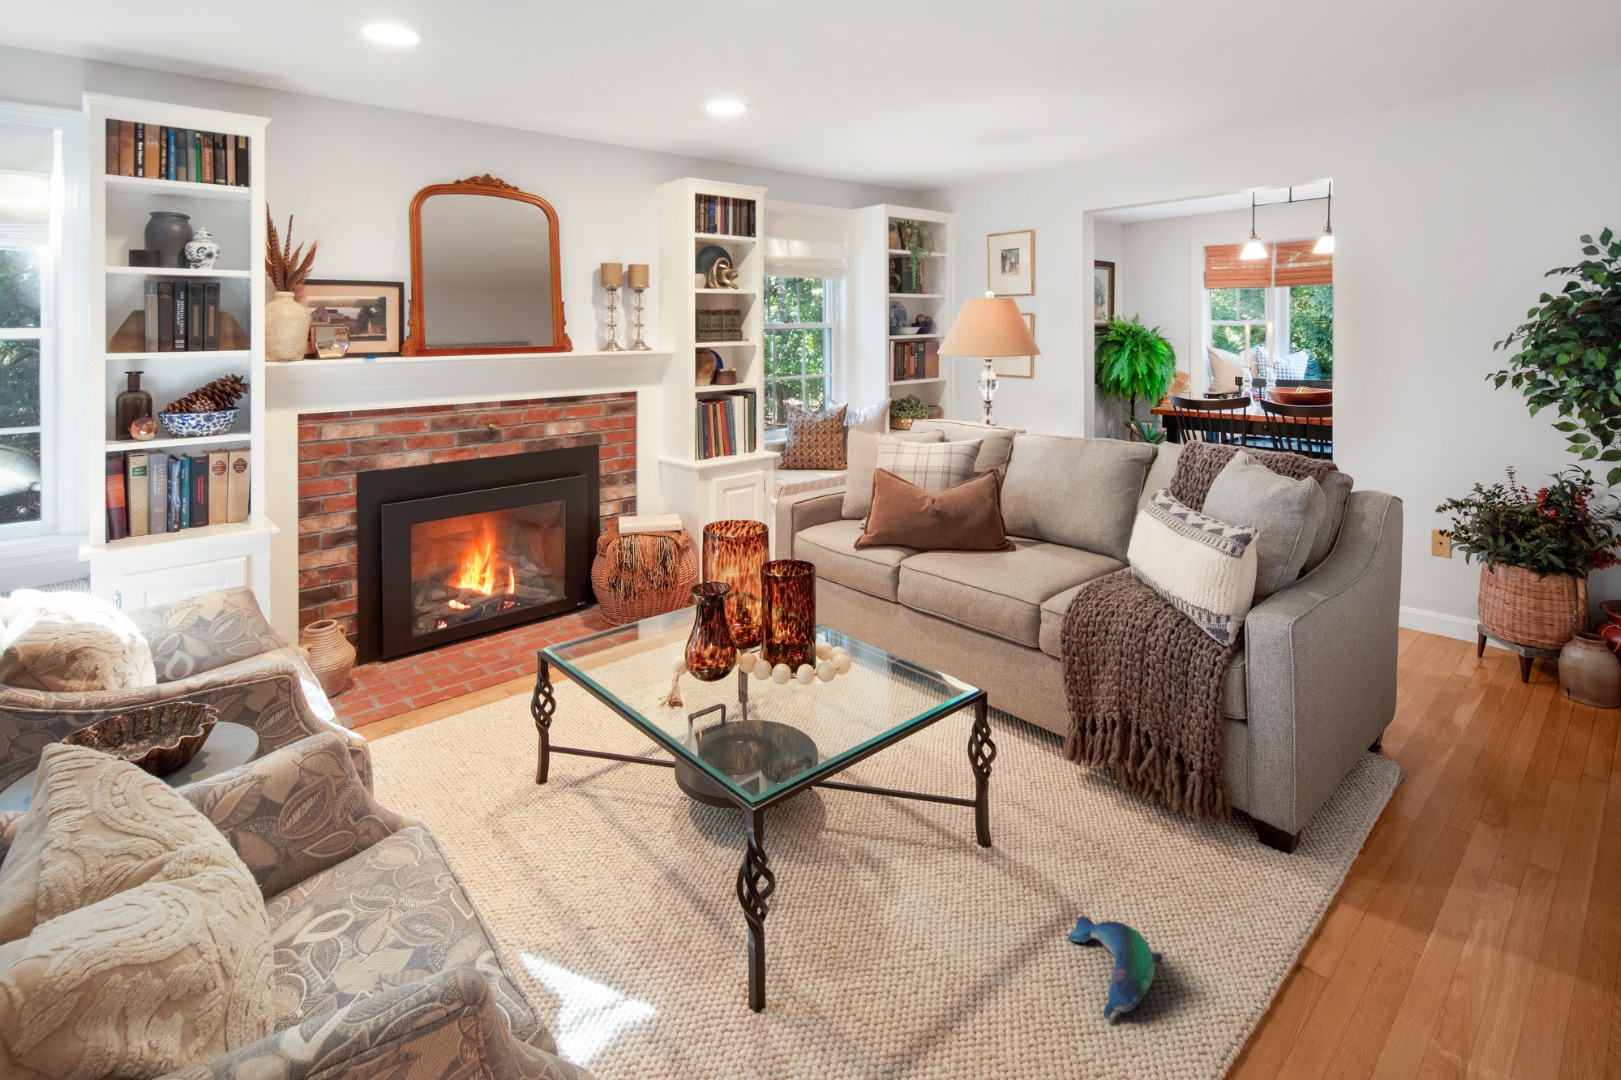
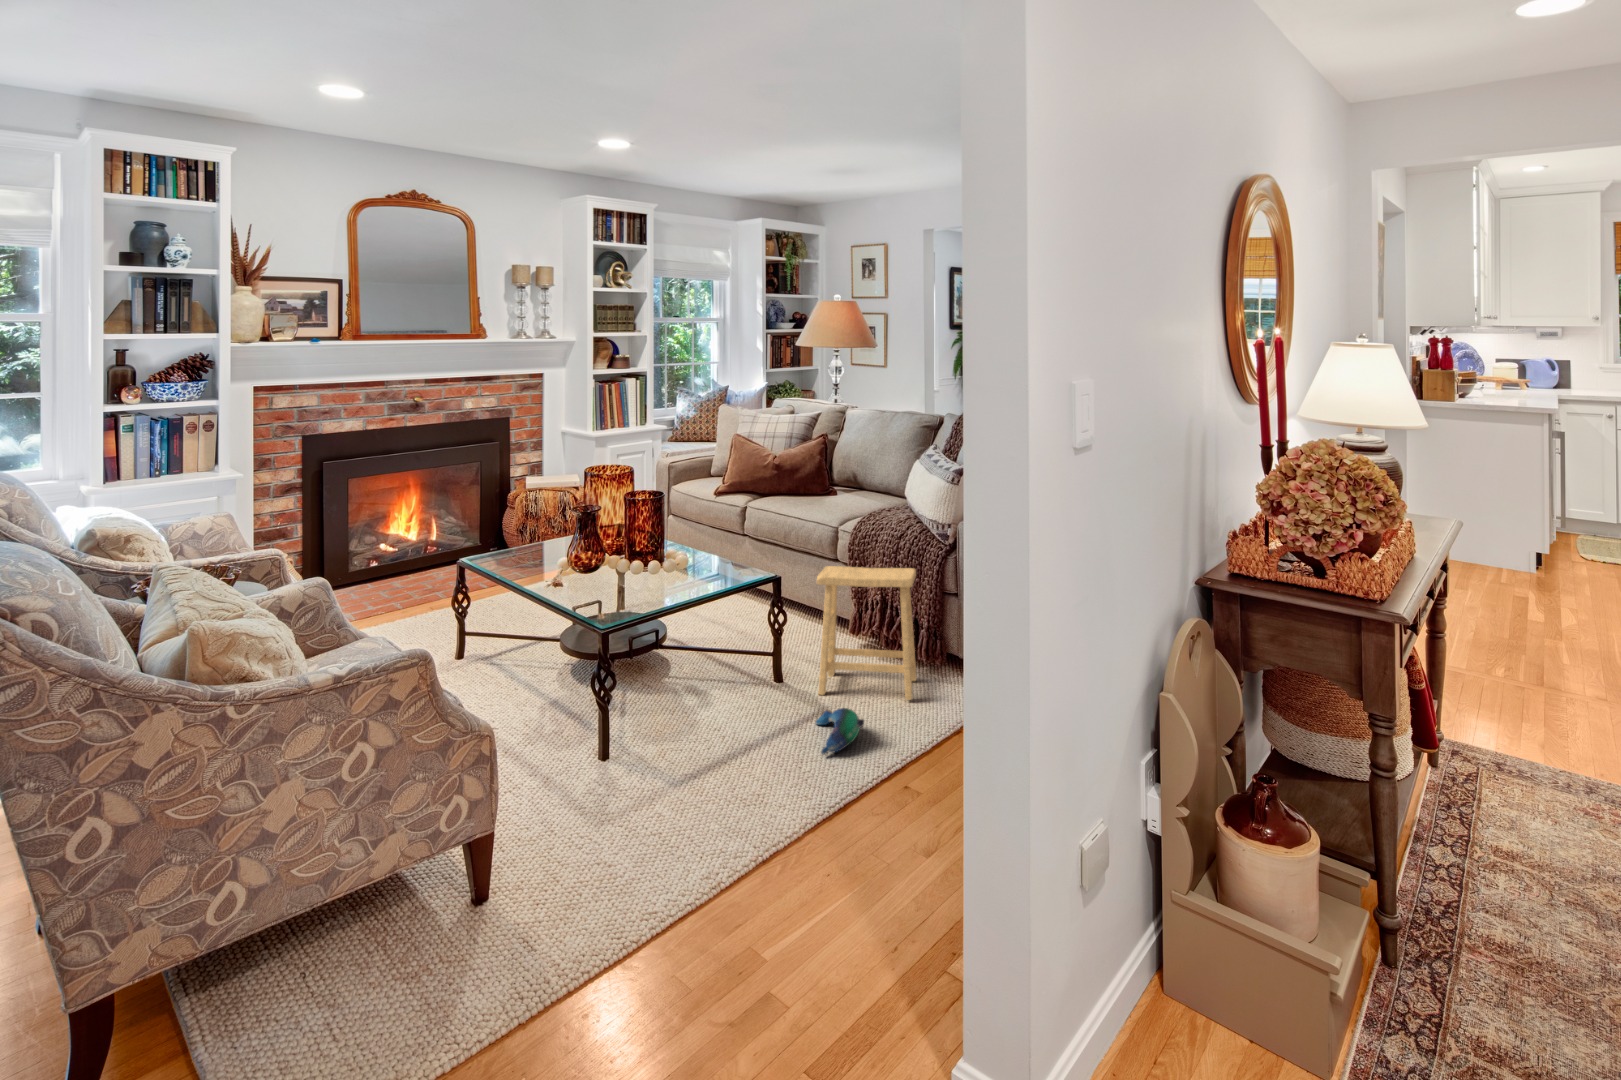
footstool: none [1051,679,1207,890] -> present [817,566,917,700]

